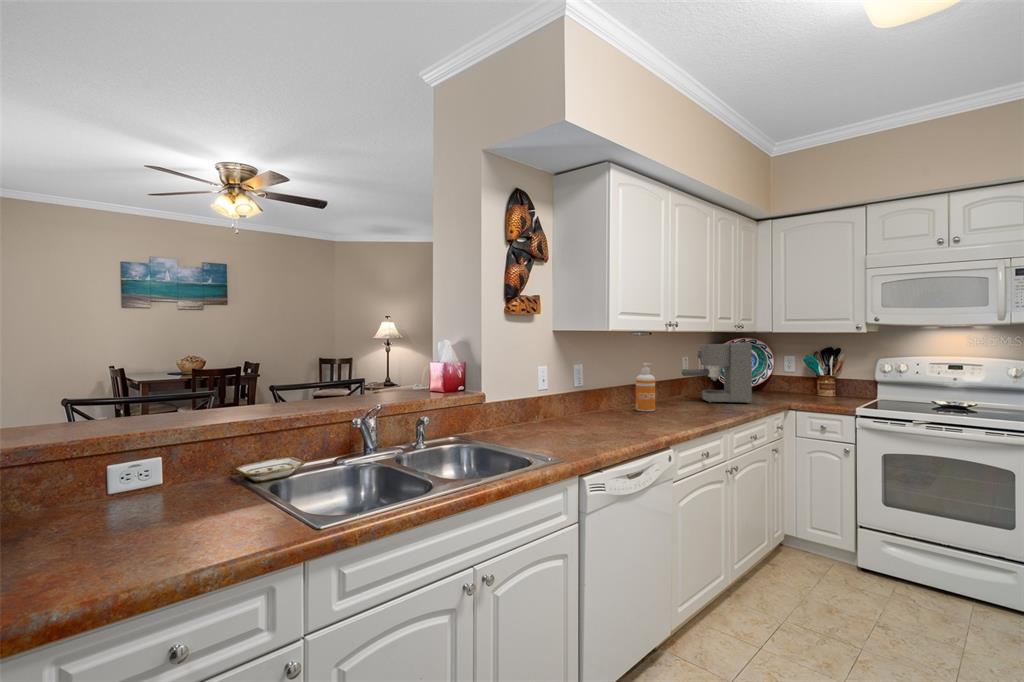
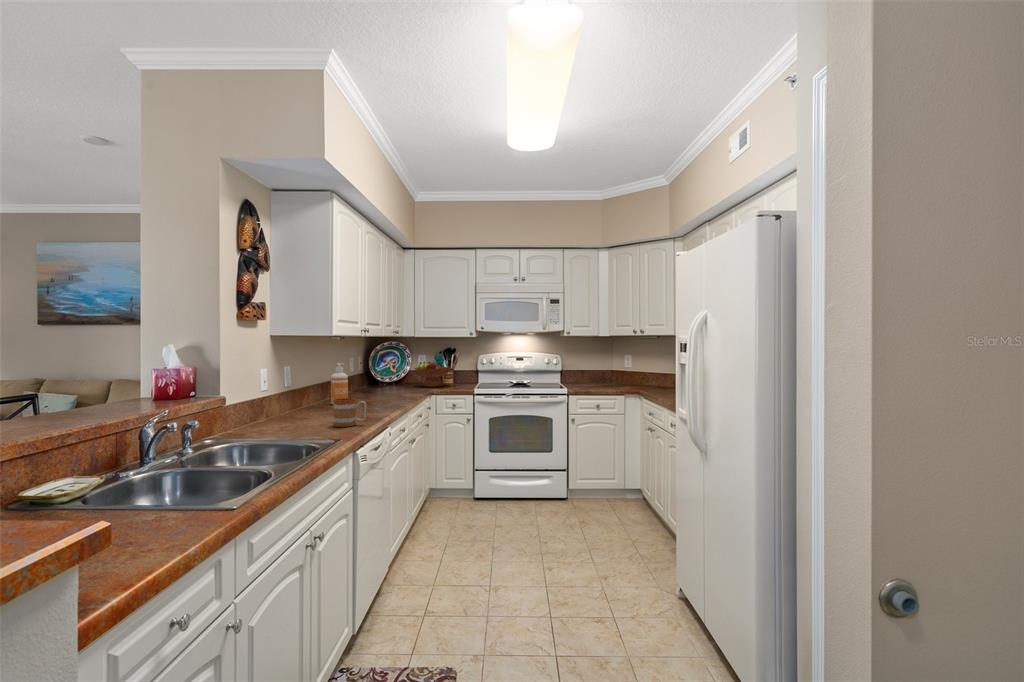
coffee maker: present [682,343,752,404] -> none [356,346,410,394]
fruit bowl: none [769,364,828,399] -> present [414,362,452,387]
mug: none [589,406,627,442] -> present [333,398,367,427]

